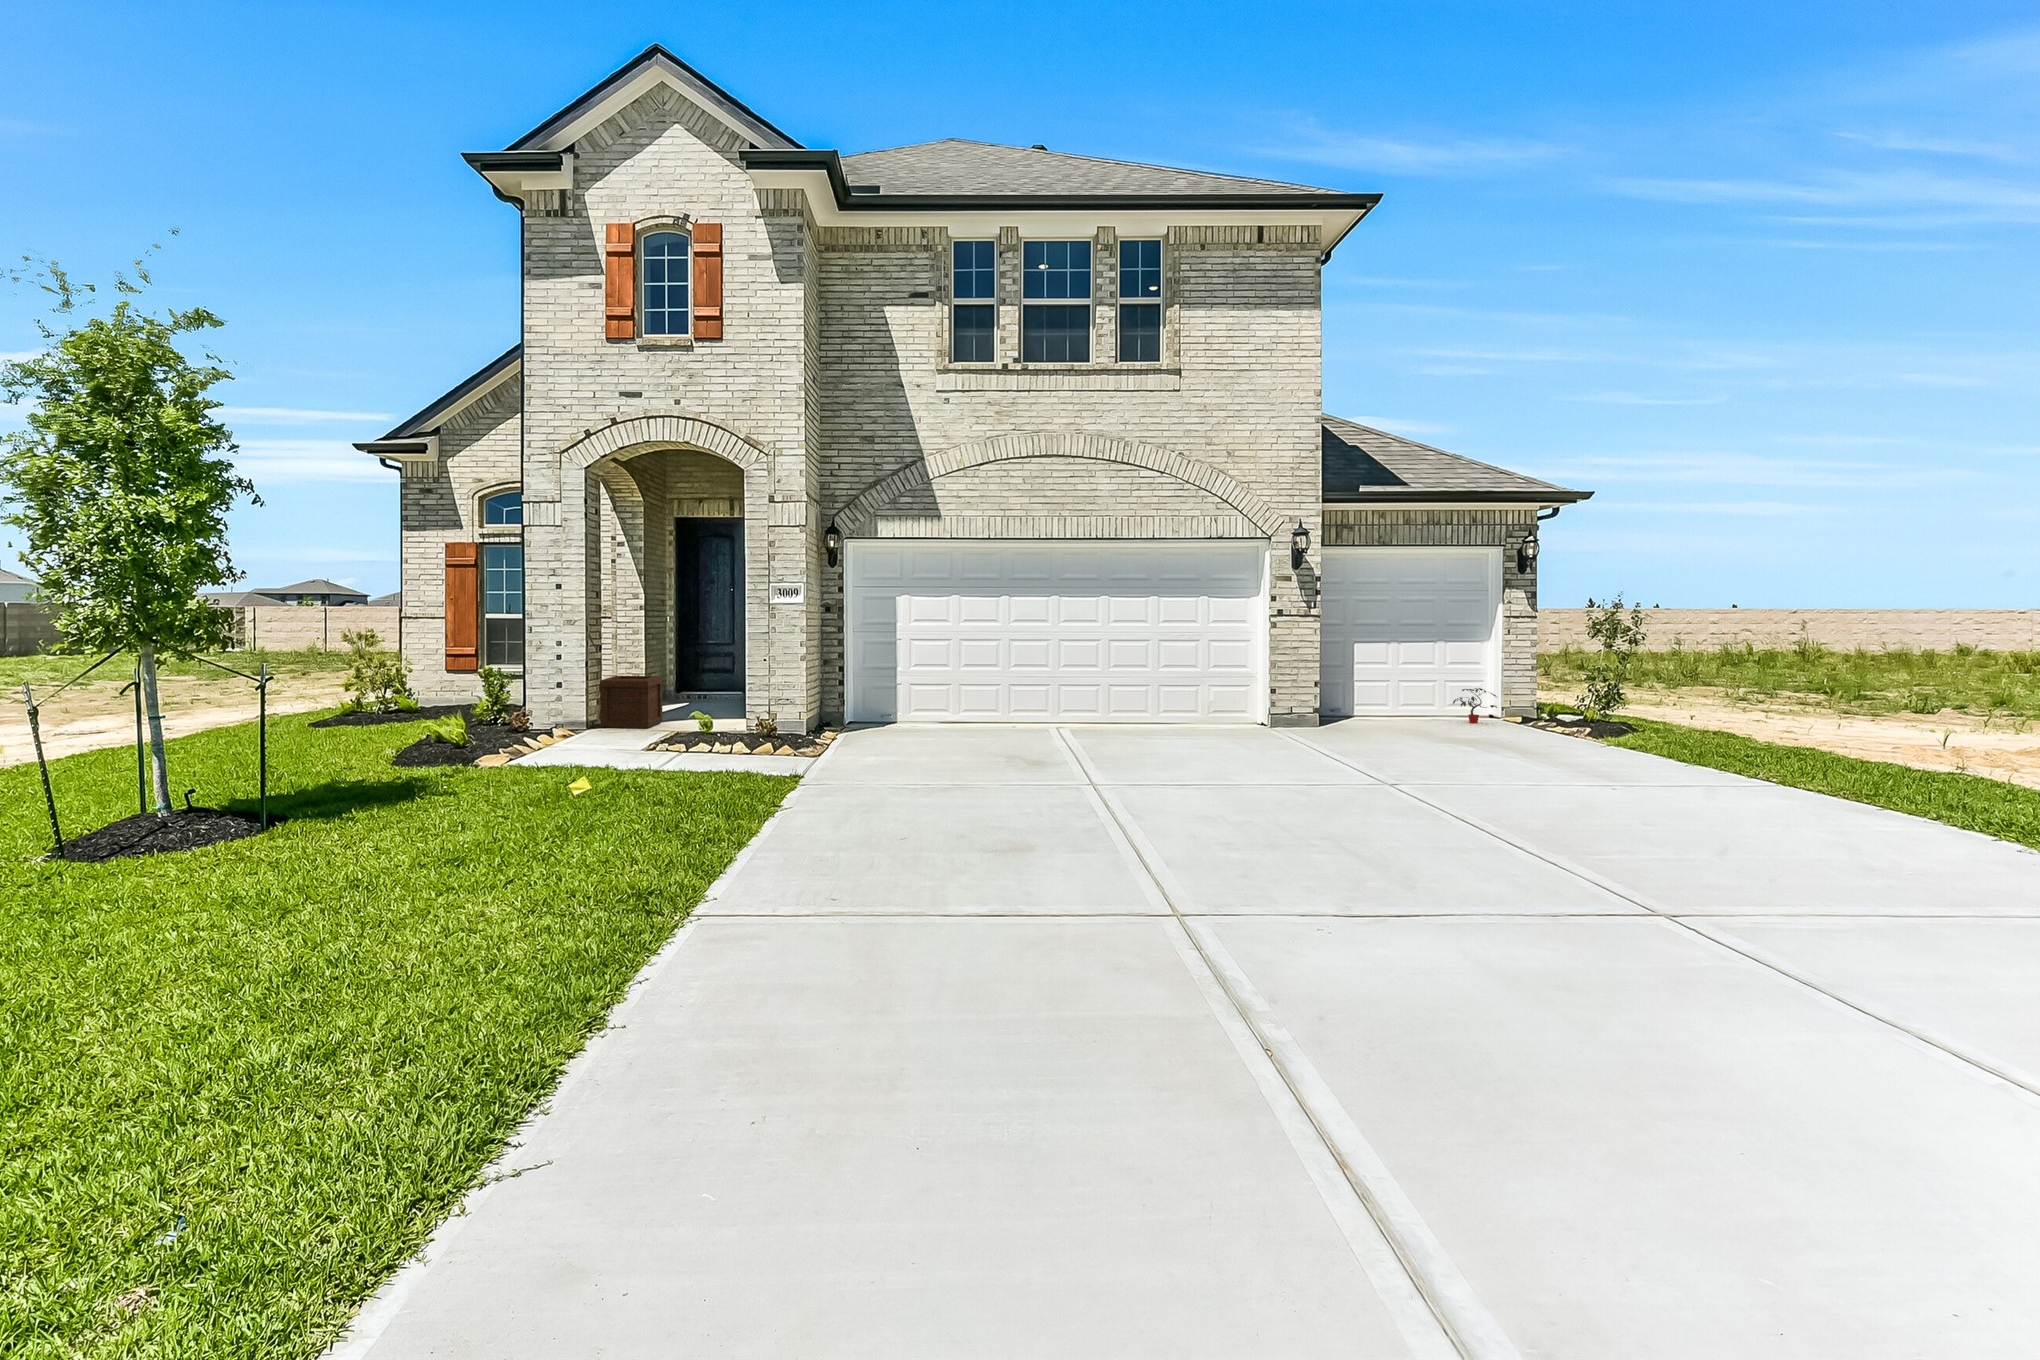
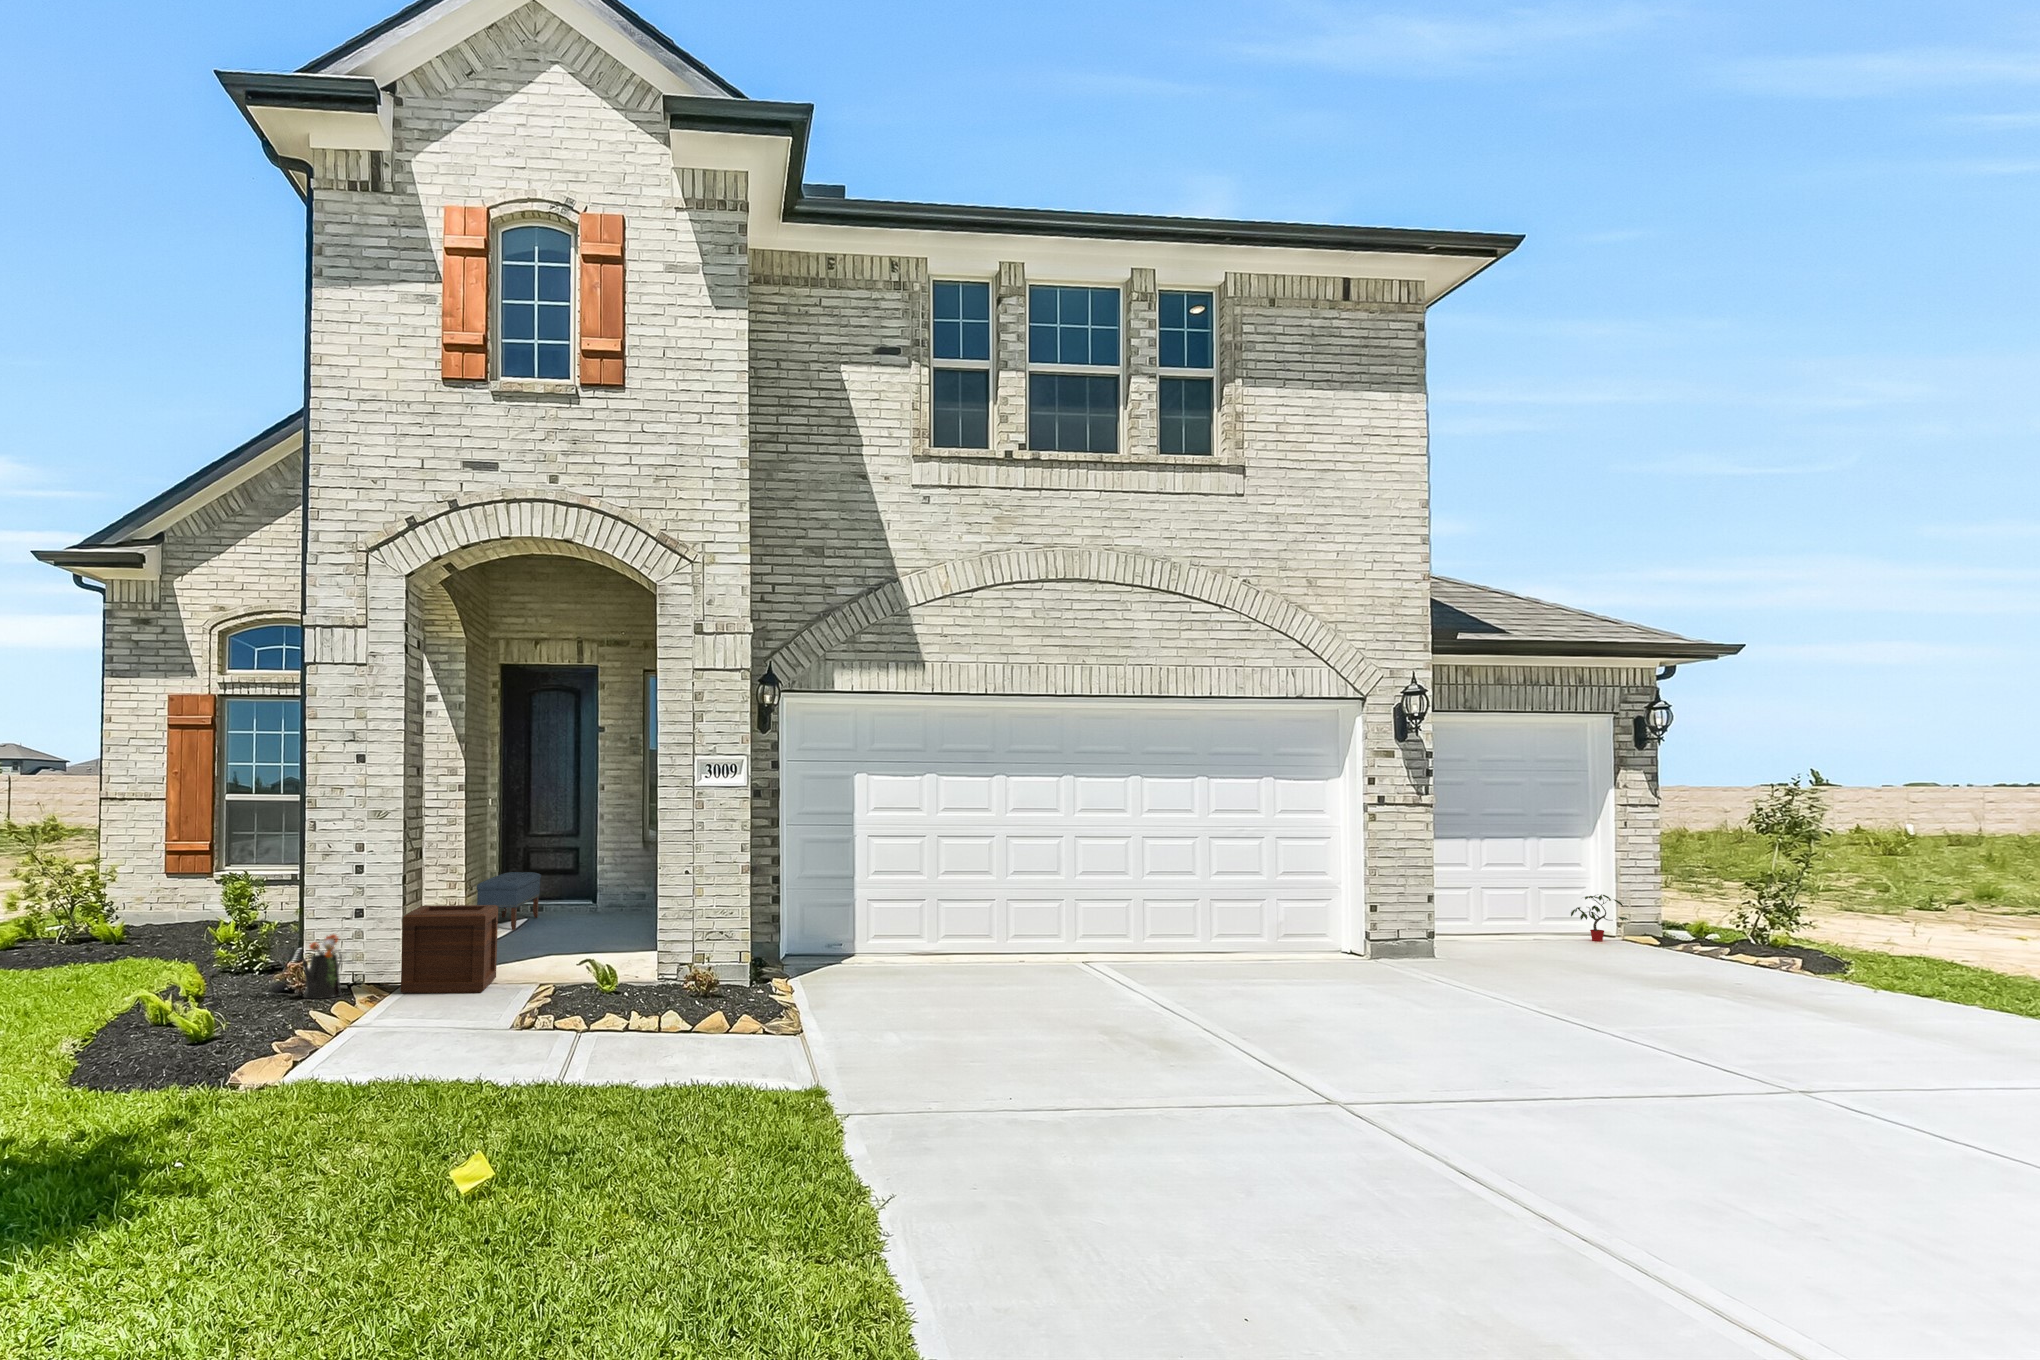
bench: none [677,662,724,698] -> present [477,872,541,930]
watering can: none [541,690,567,729] -> present [303,934,342,999]

